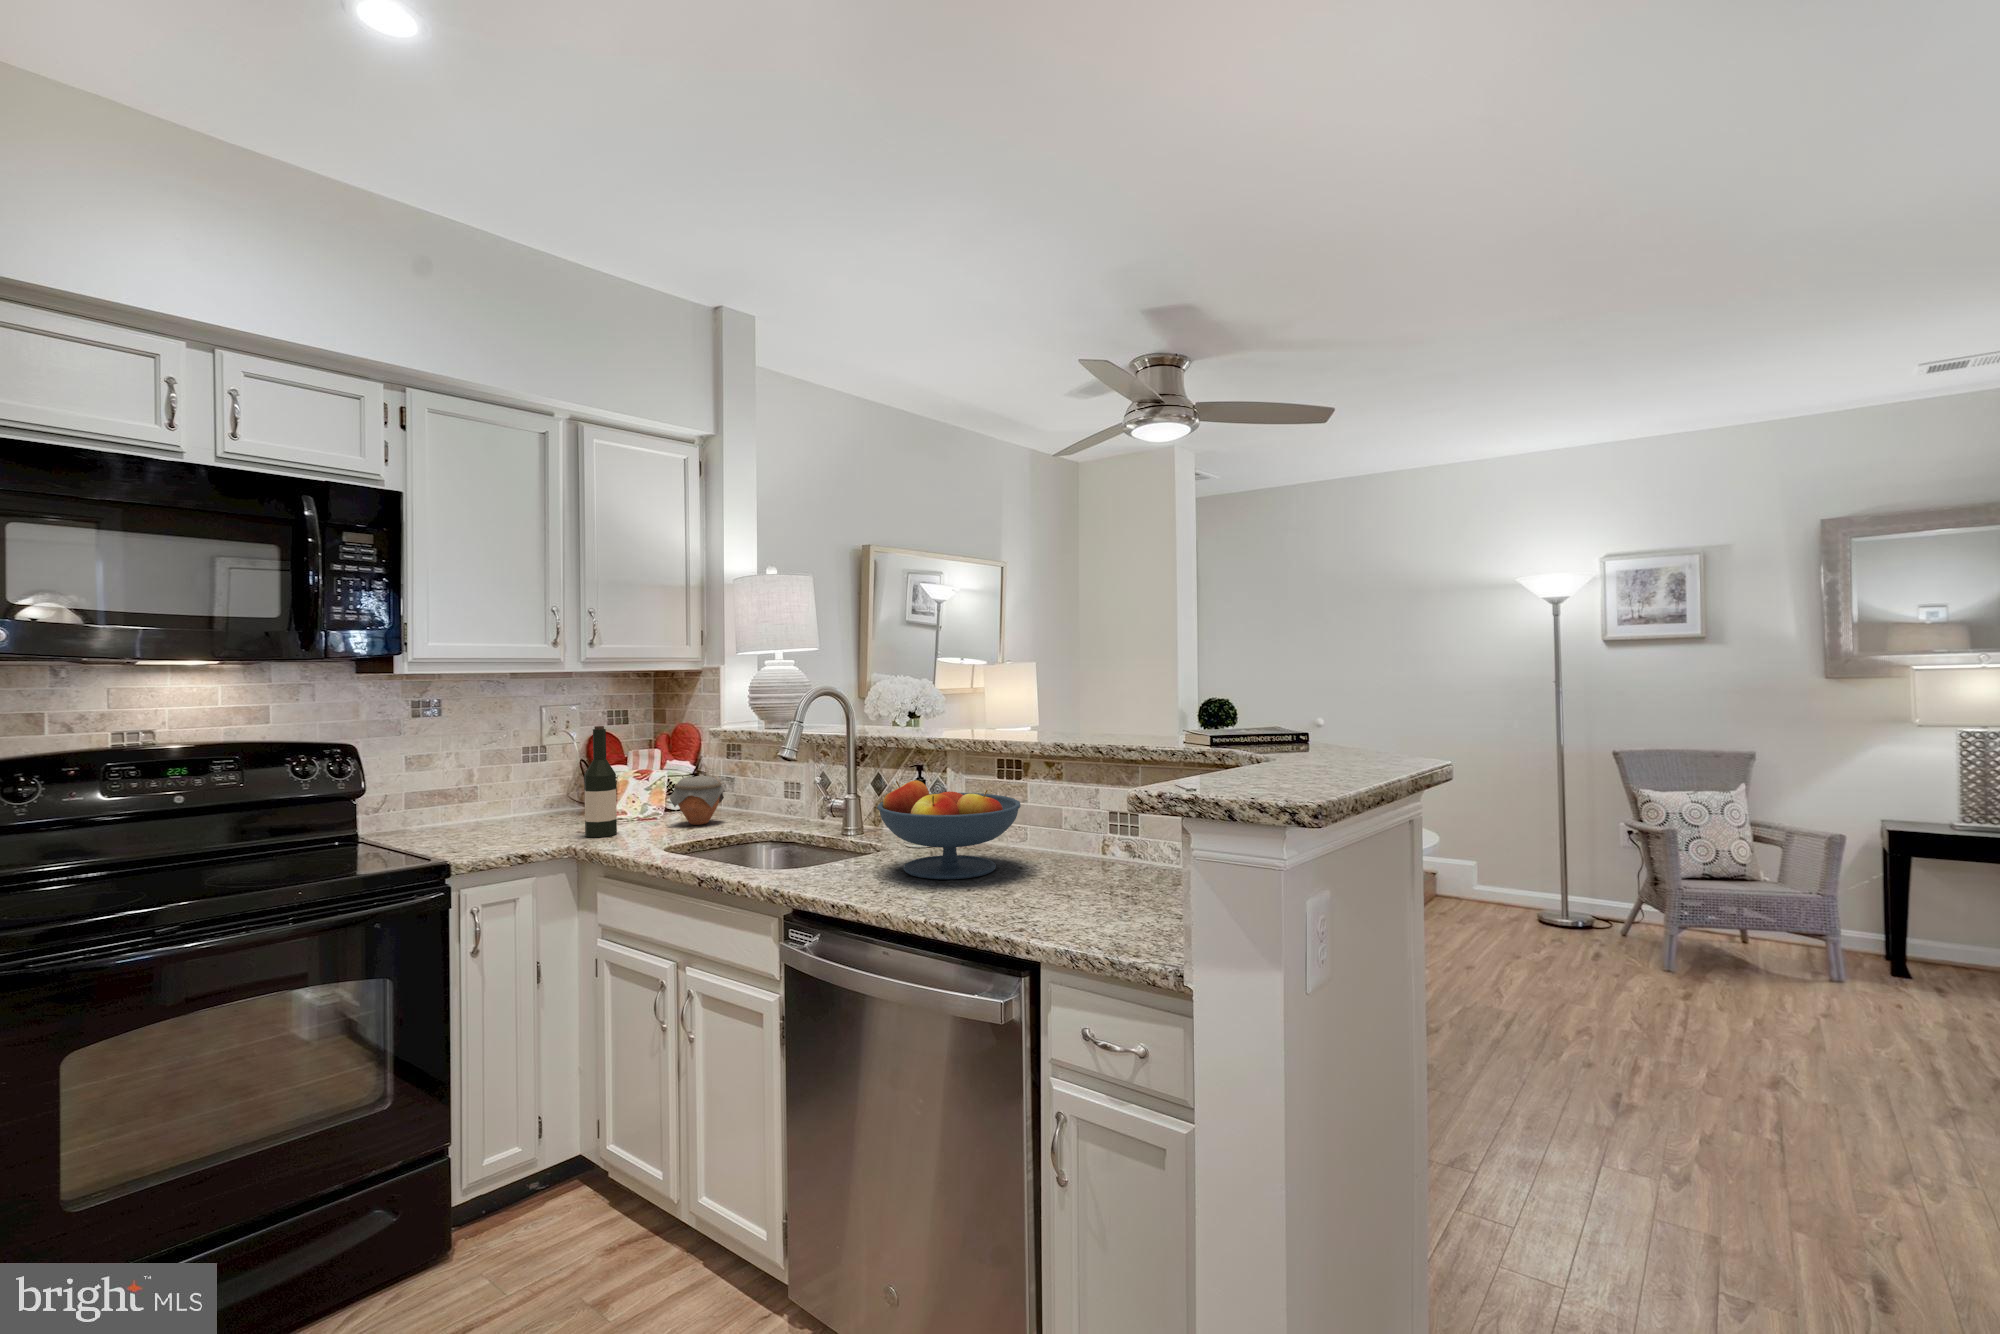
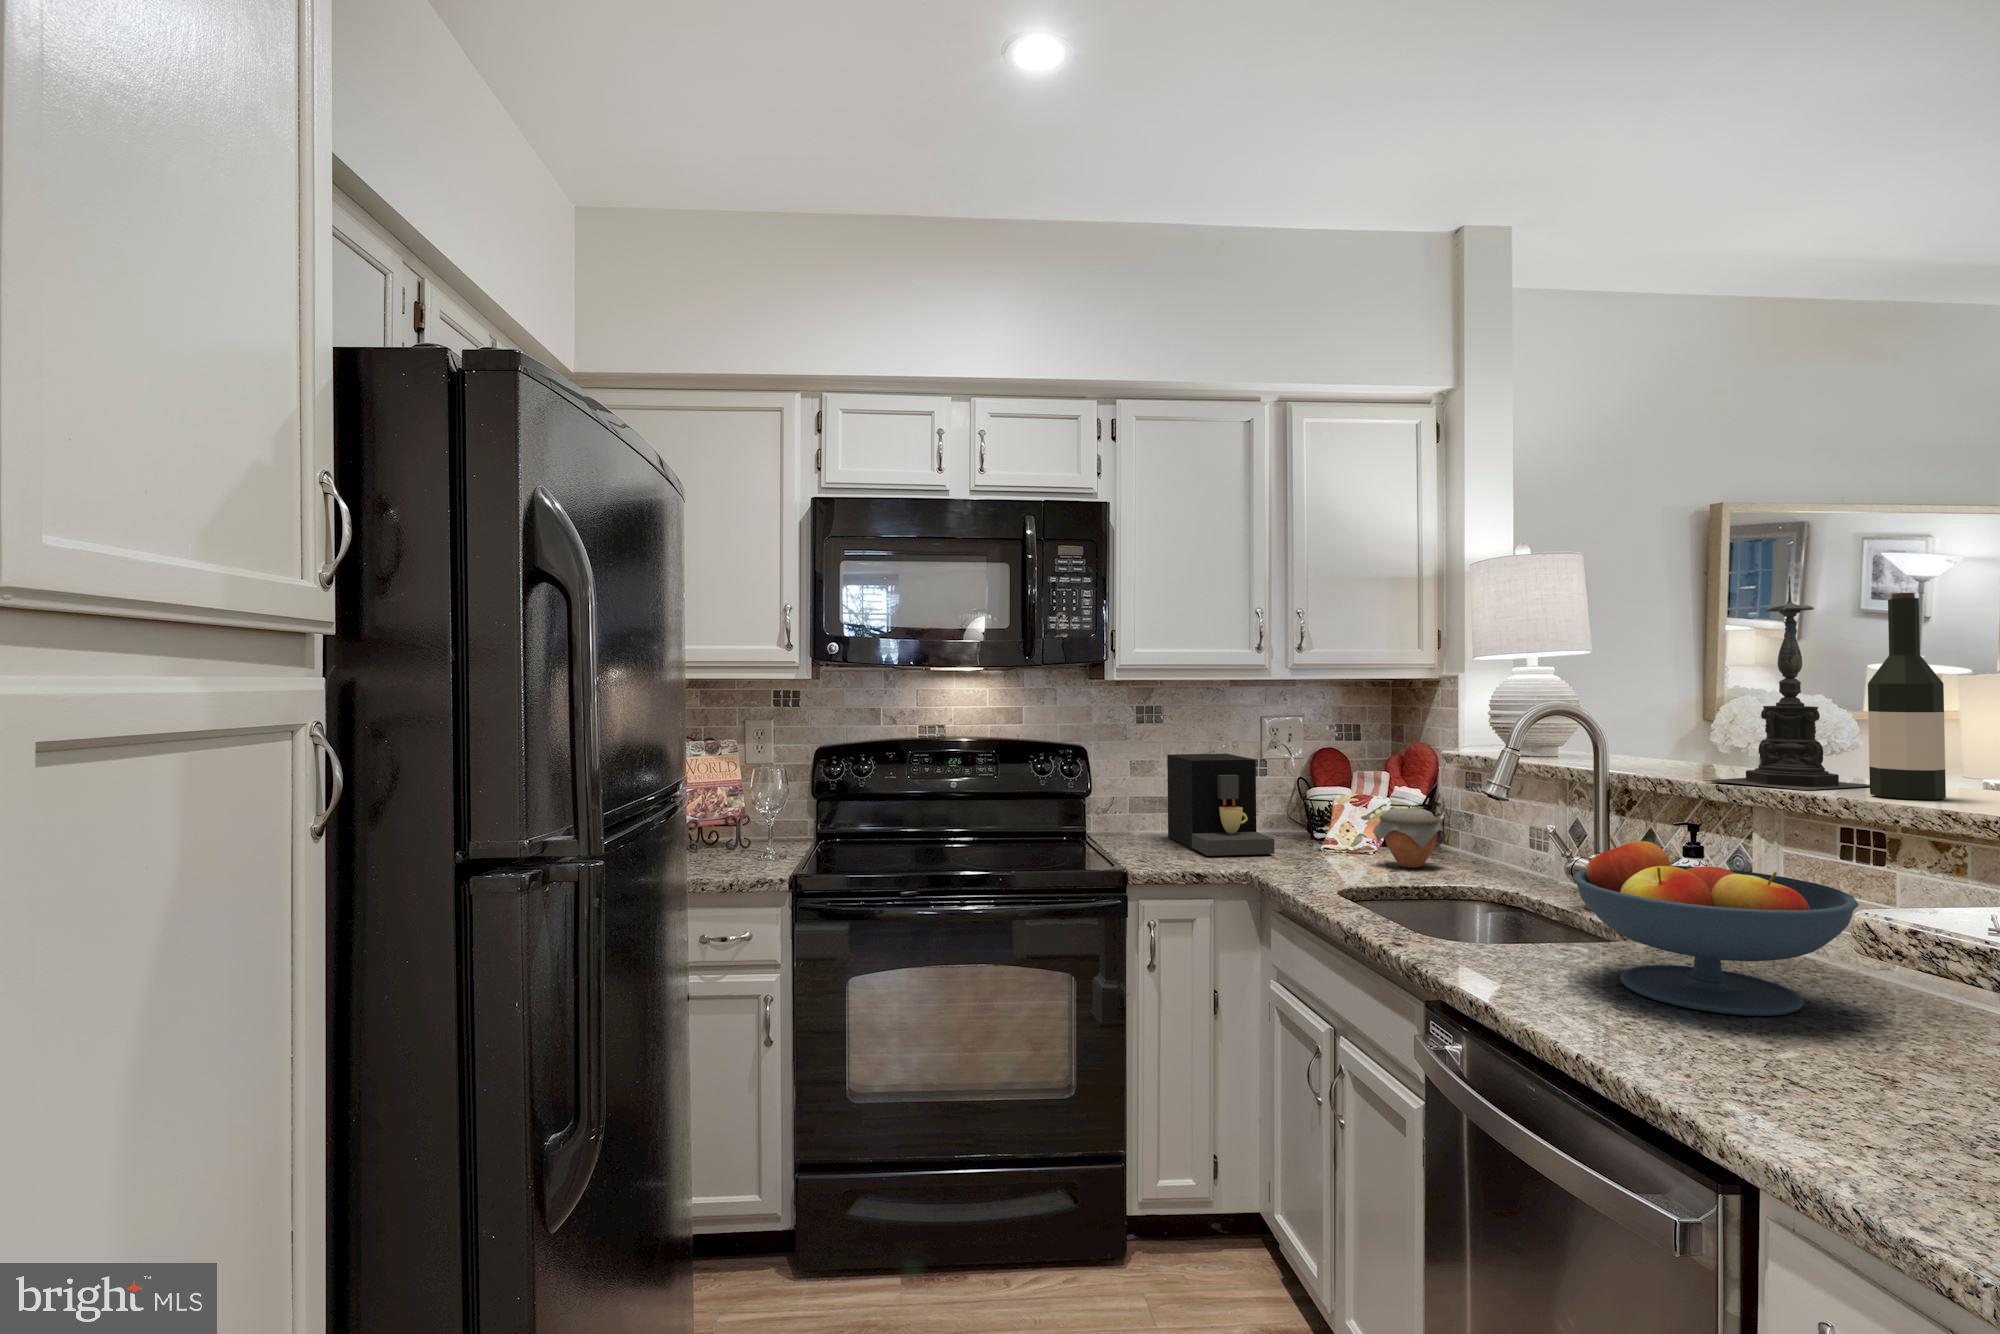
candle holder: none [916,608,997,740] -> present [1707,577,1870,790]
wine bottle: present [584,726,617,837] -> present [1868,593,1946,800]
coffee maker: none [449,743,578,841] -> present [1167,754,1275,856]

